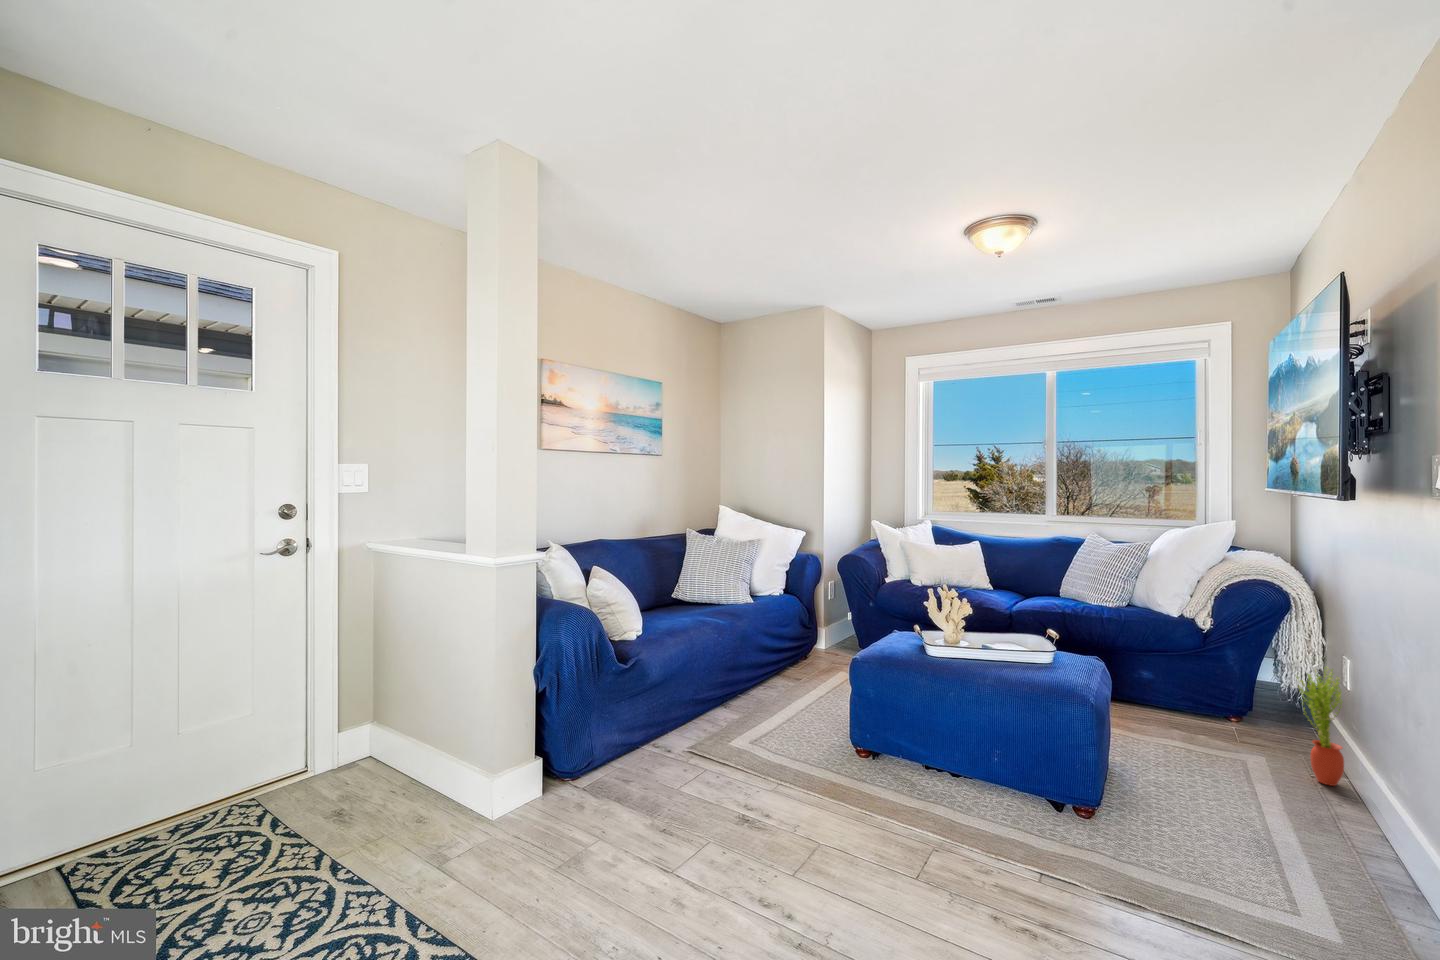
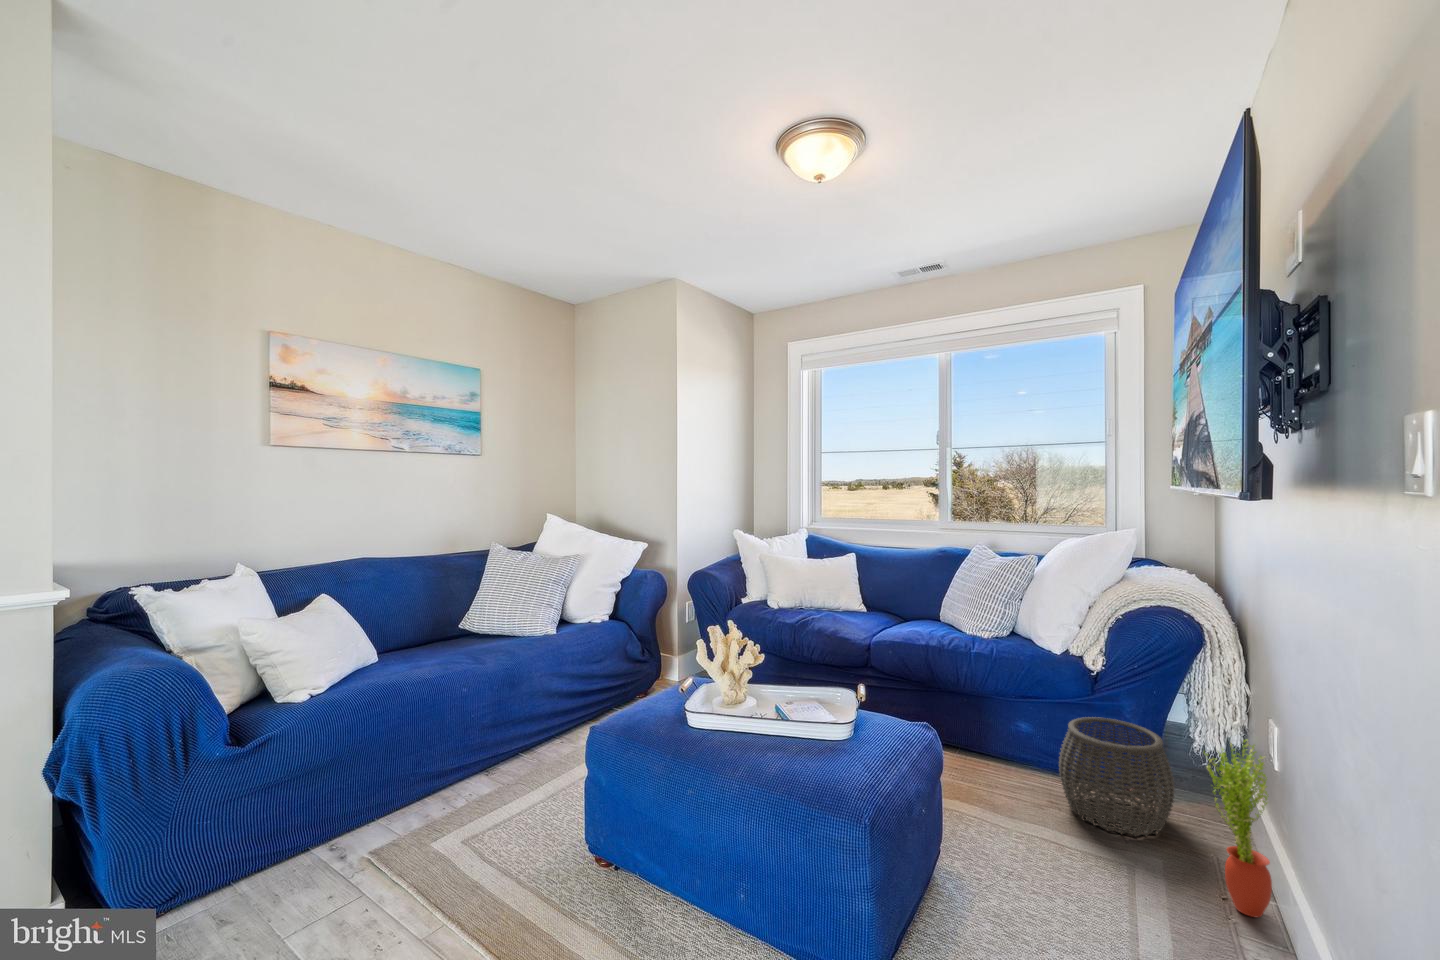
woven basket: none [1176,663,1270,746] -> present [1059,717,1175,836]

